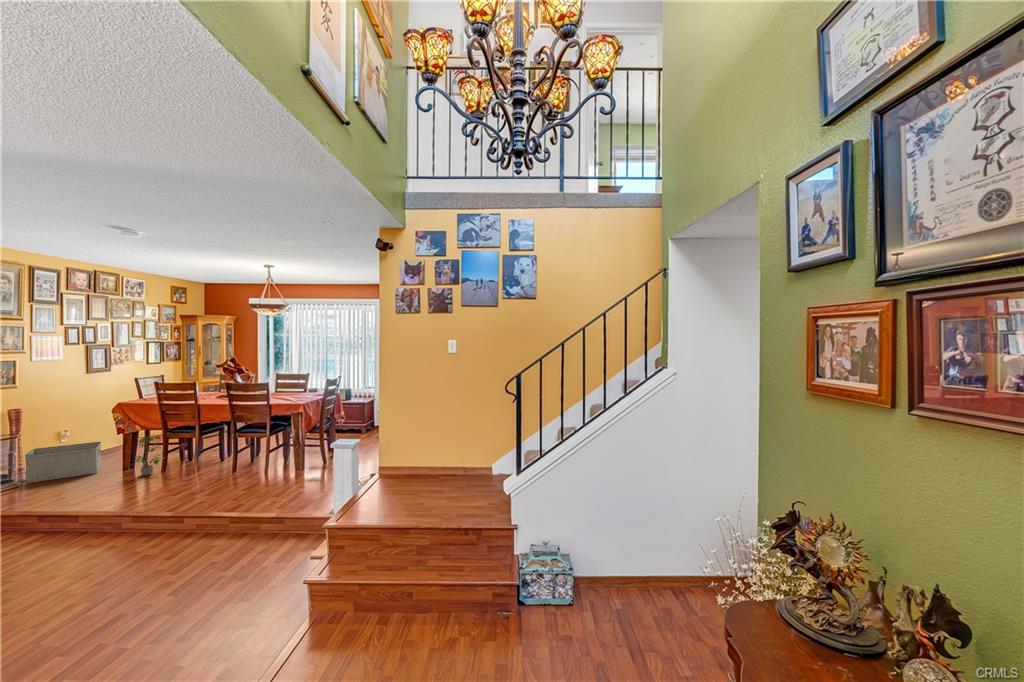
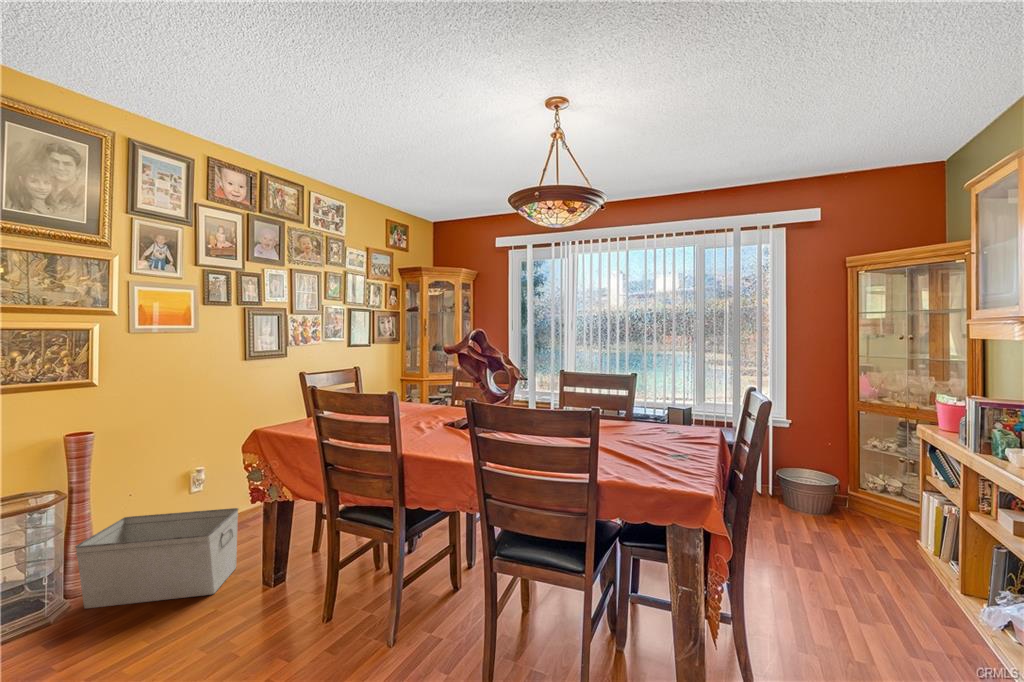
potted plant: present [135,435,162,476] -> none [257,525,333,644]

